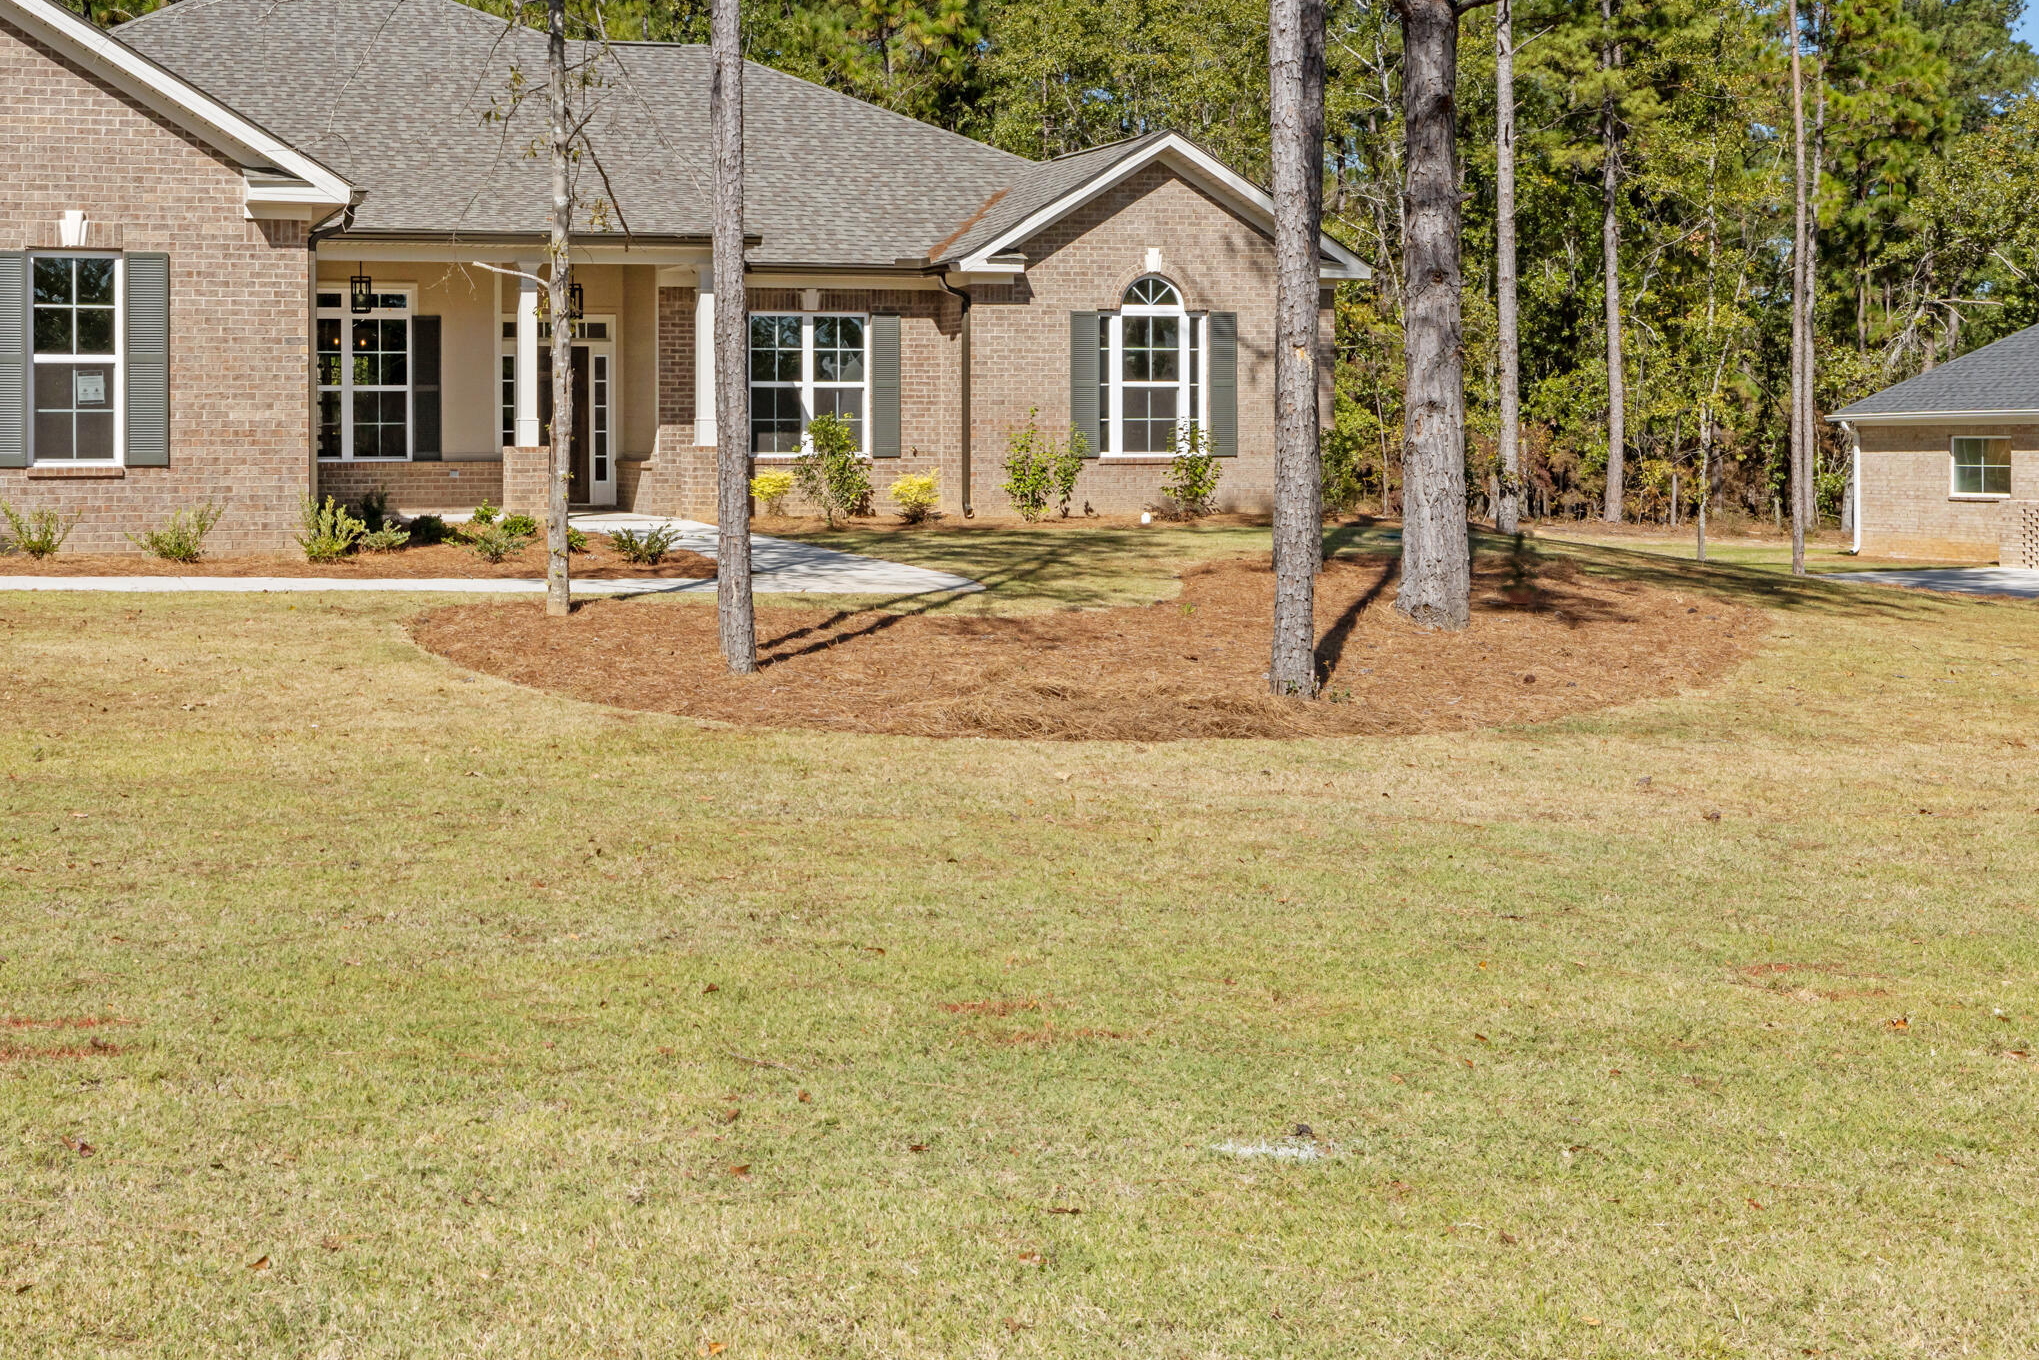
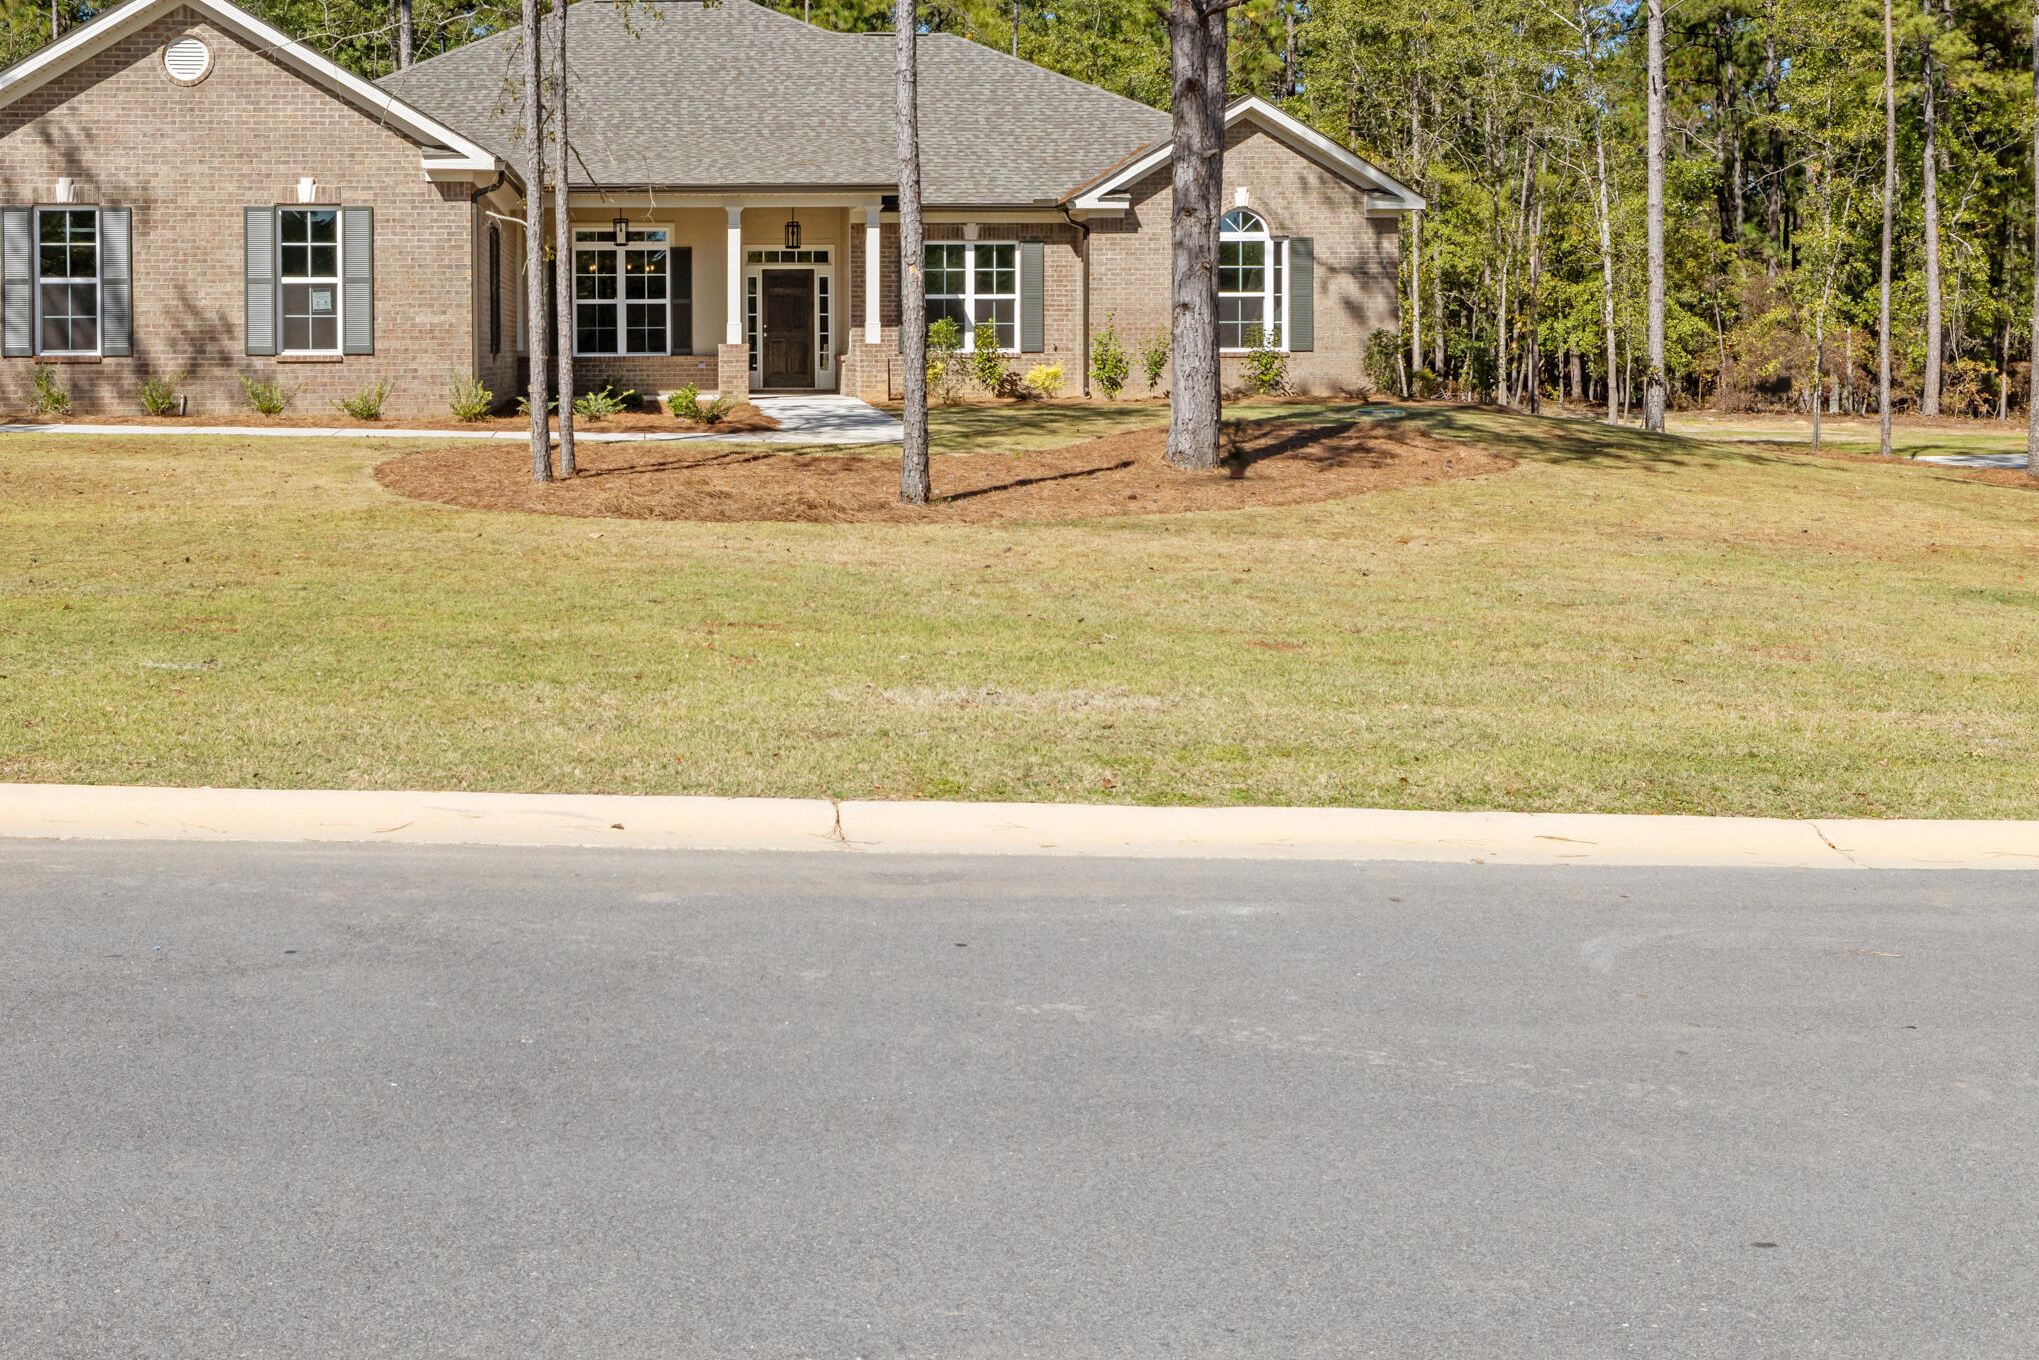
lounge chair: none [1578,487,1626,519] -> present [1753,376,1795,401]

